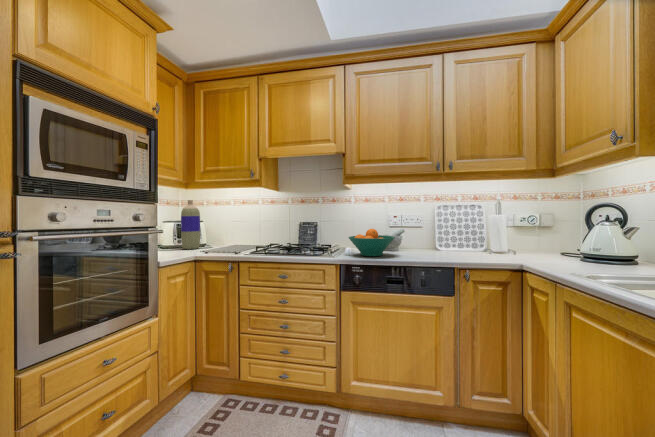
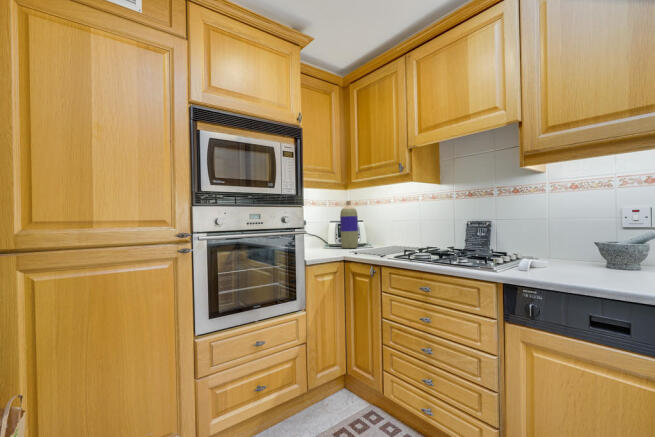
fruit bowl: present [349,229,395,256] -> none [522,232,616,277]

